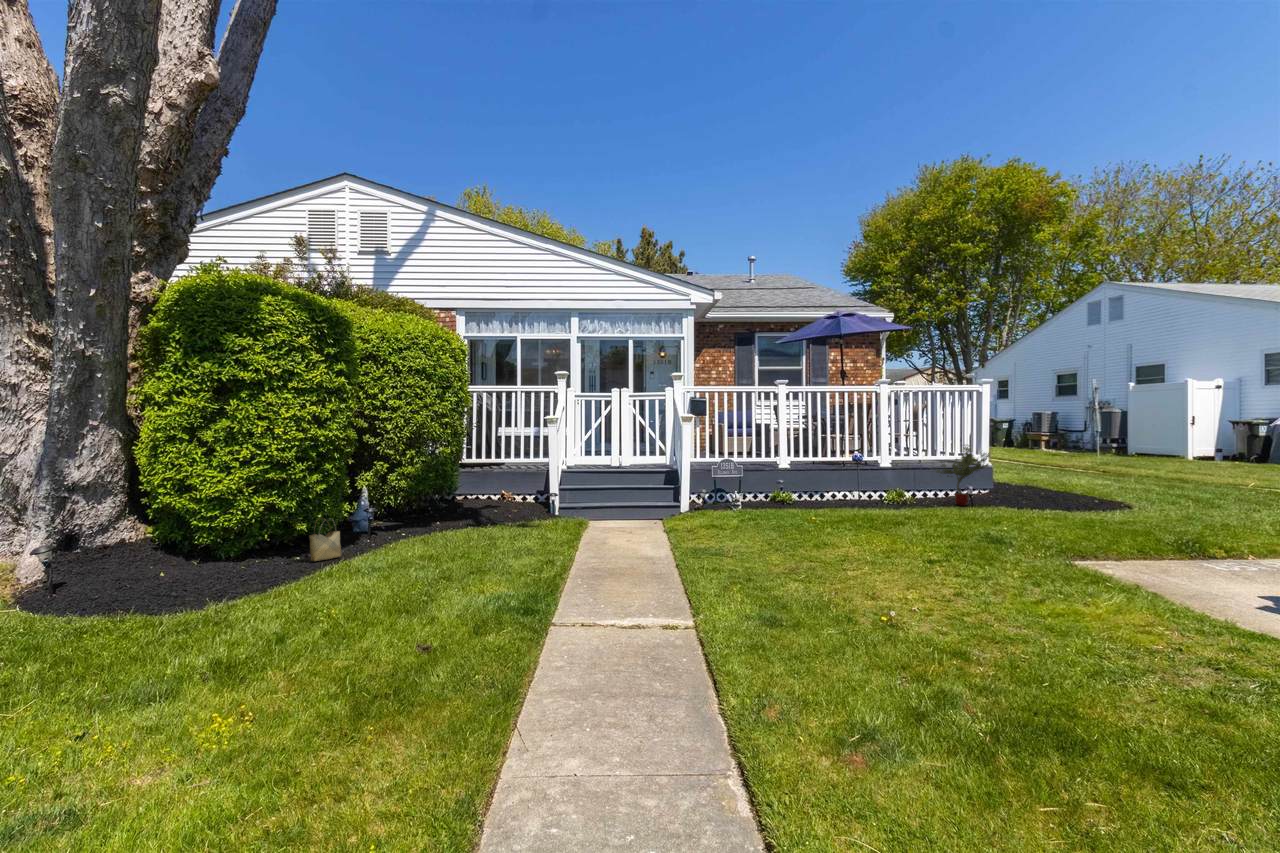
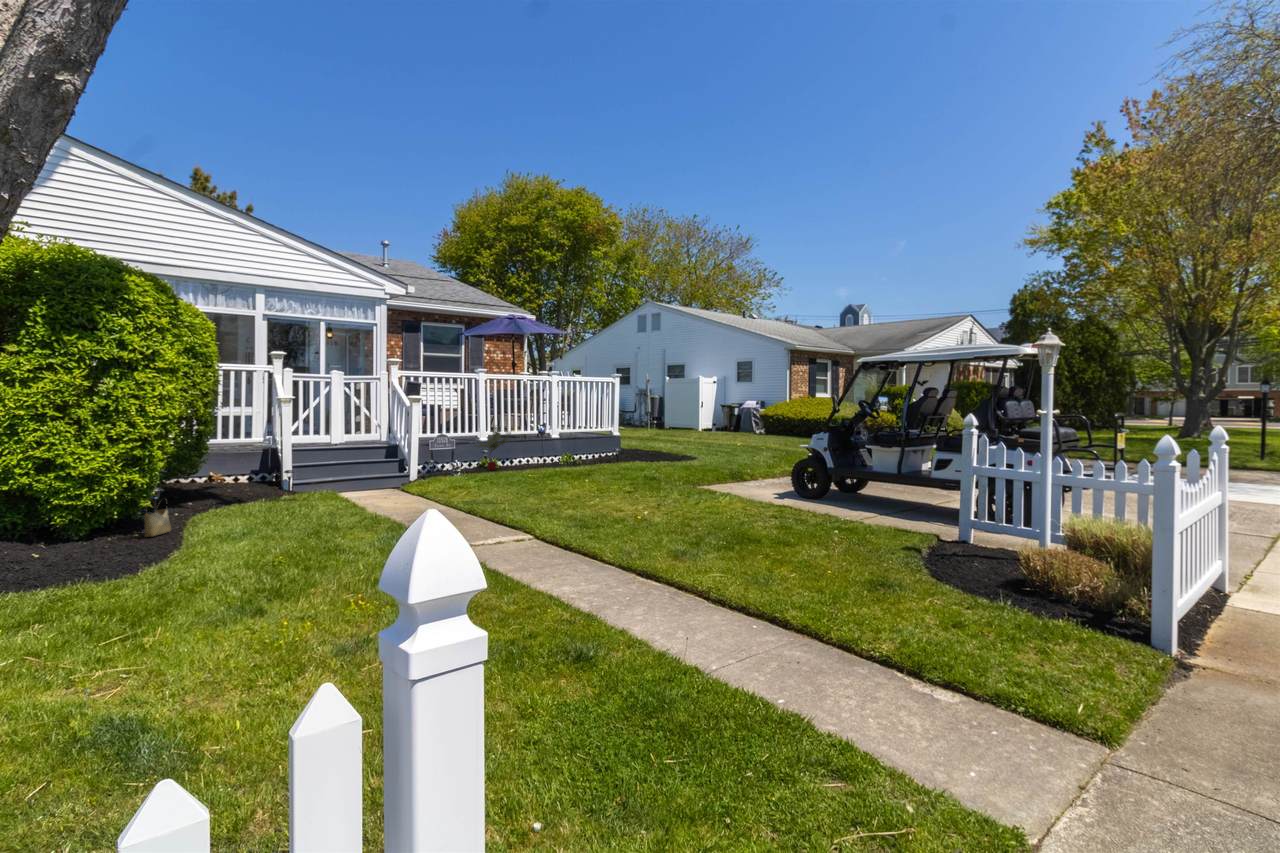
potted tree: present [936,446,990,506] -> present [475,427,511,471]

